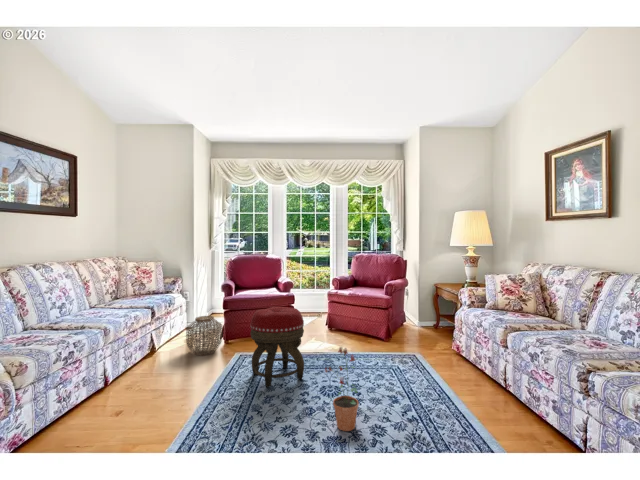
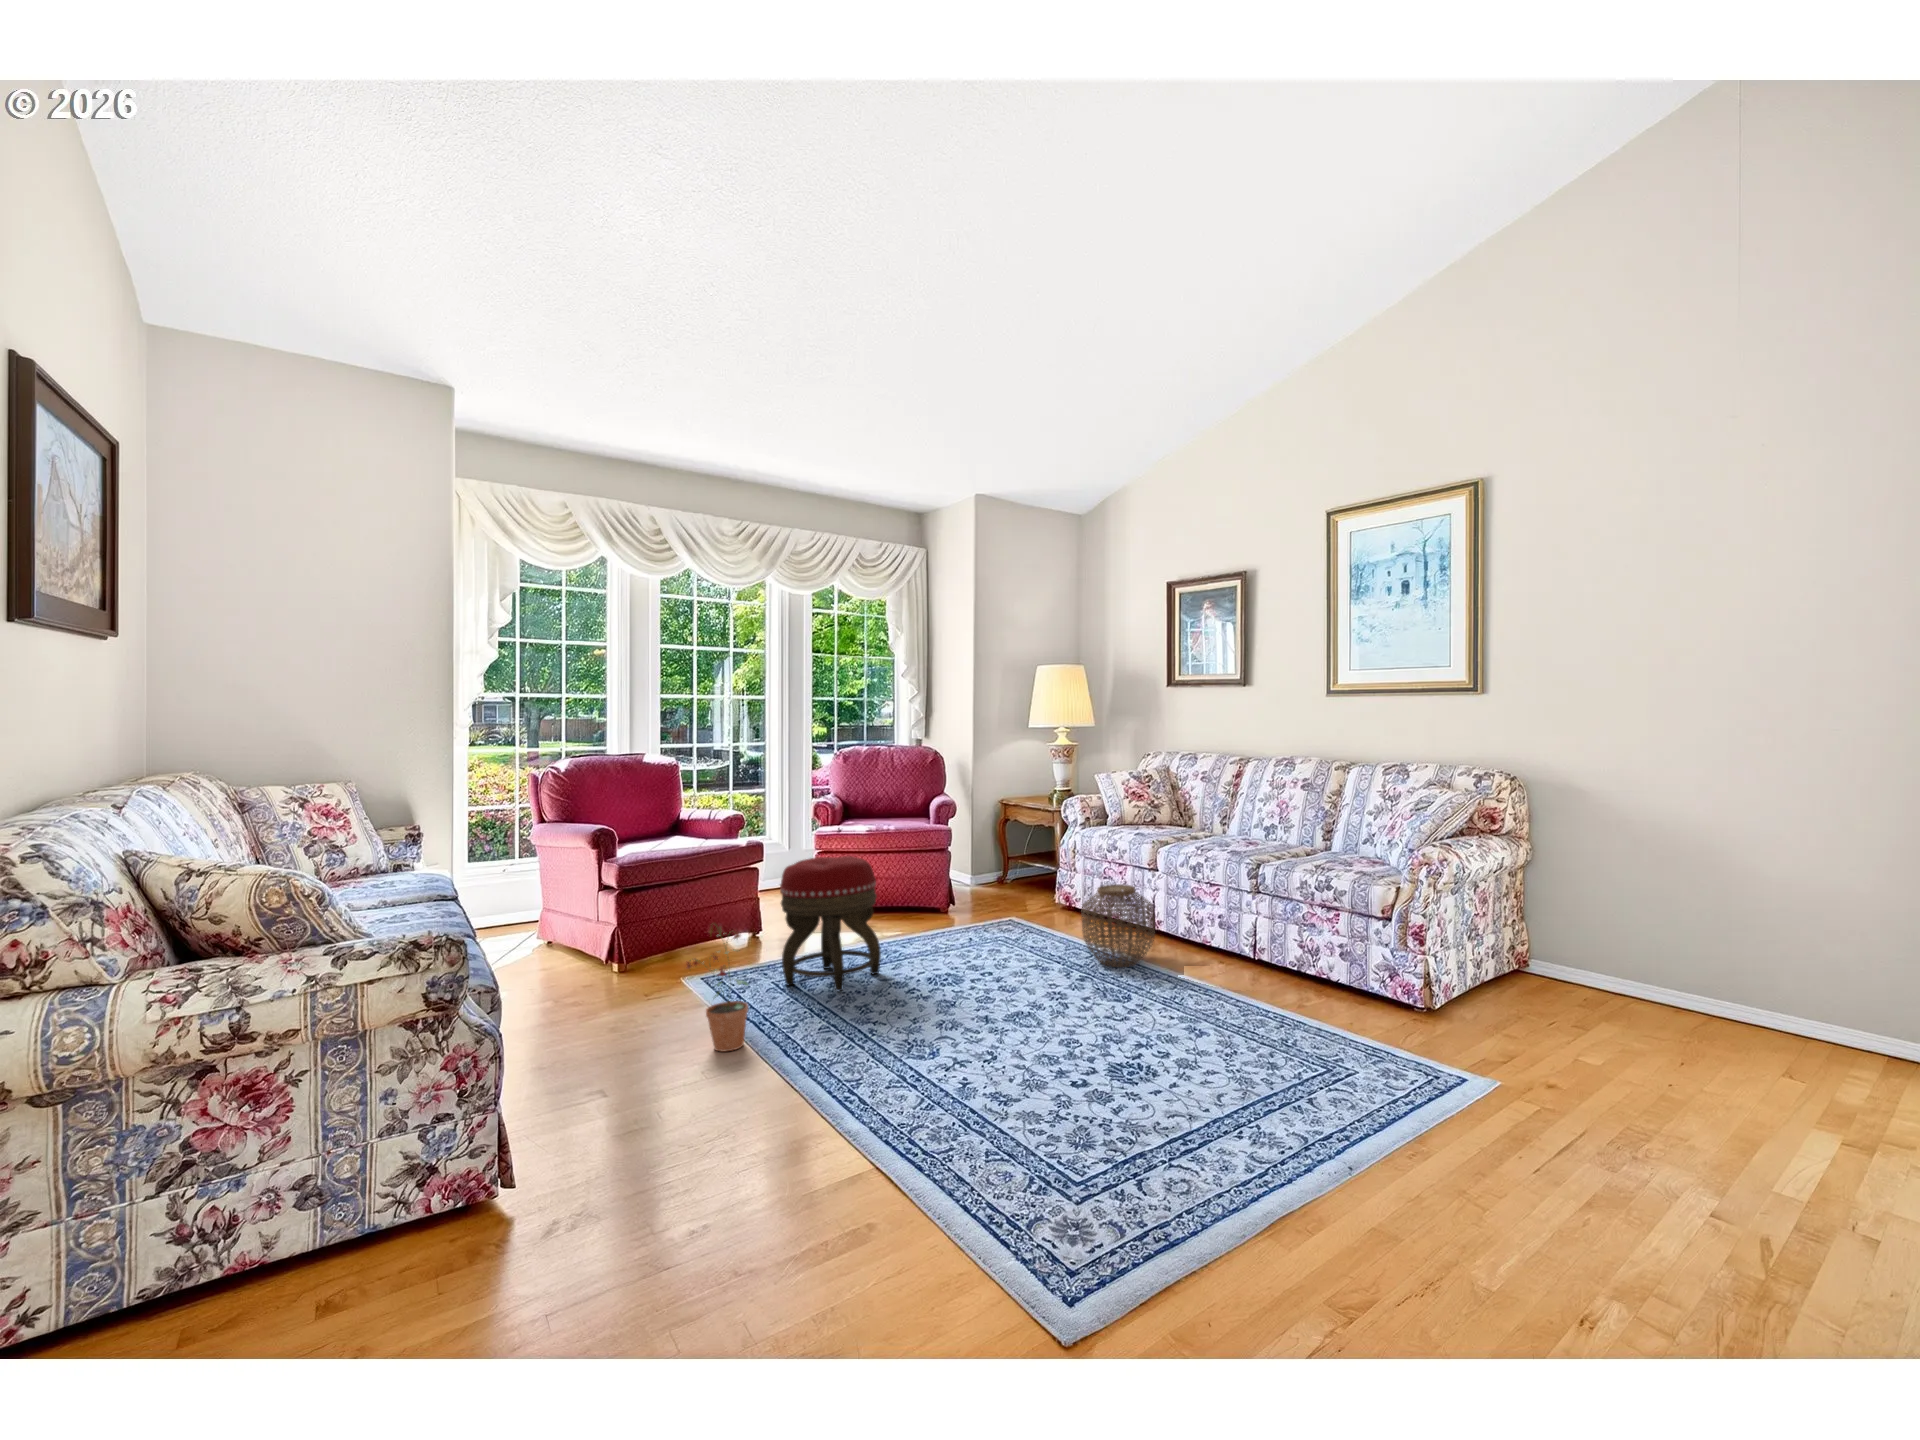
woven basket: present [186,316,222,356] -> present [1081,884,1155,967]
potted plant: present [325,347,359,431] -> present [687,923,748,1051]

